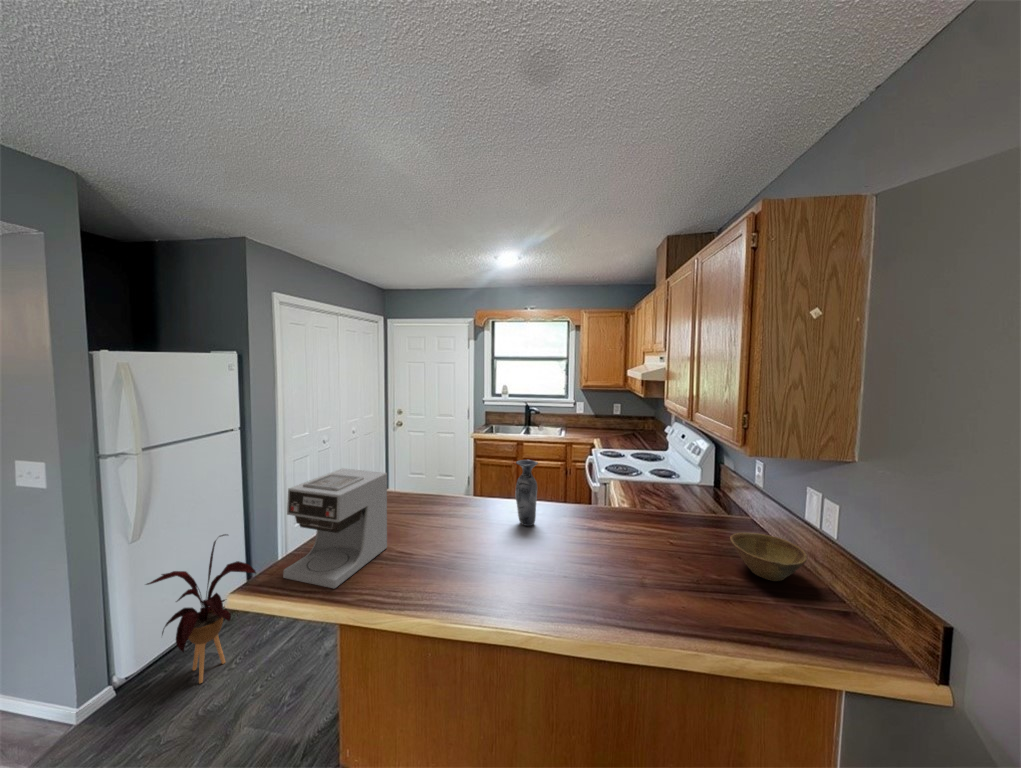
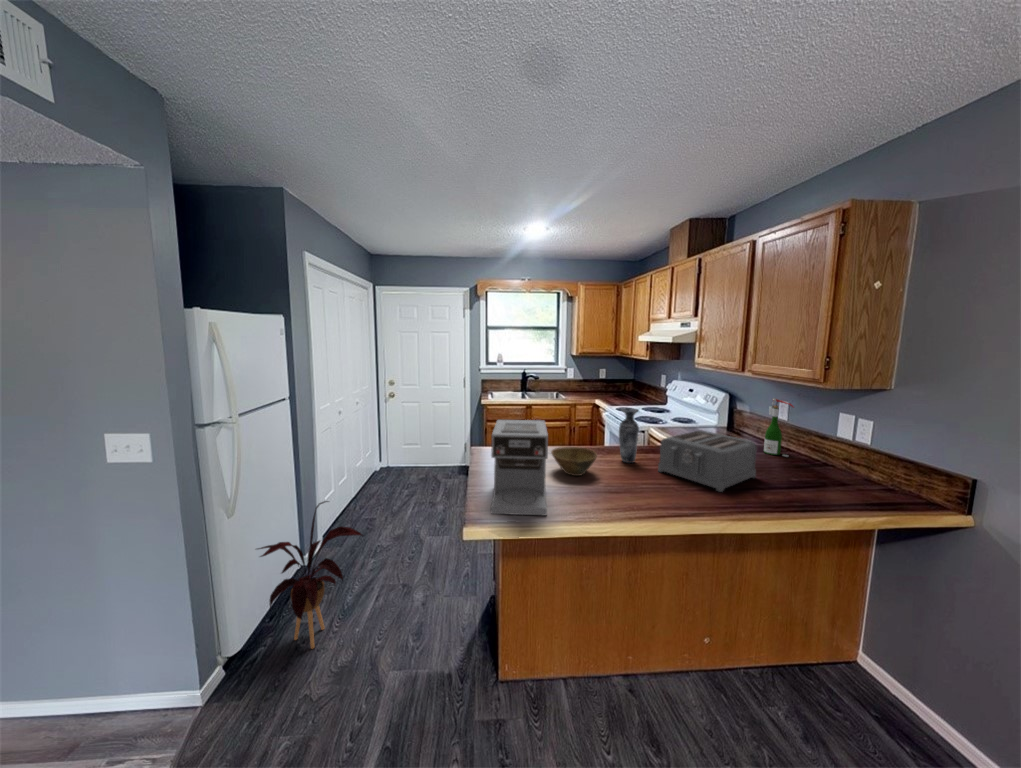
wine bottle: none [723,457,756,537] -> present [764,398,794,456]
toaster: none [545,494,662,583] -> present [658,430,757,492]
bowl: present [730,533,807,581] -> present [551,447,597,476]

